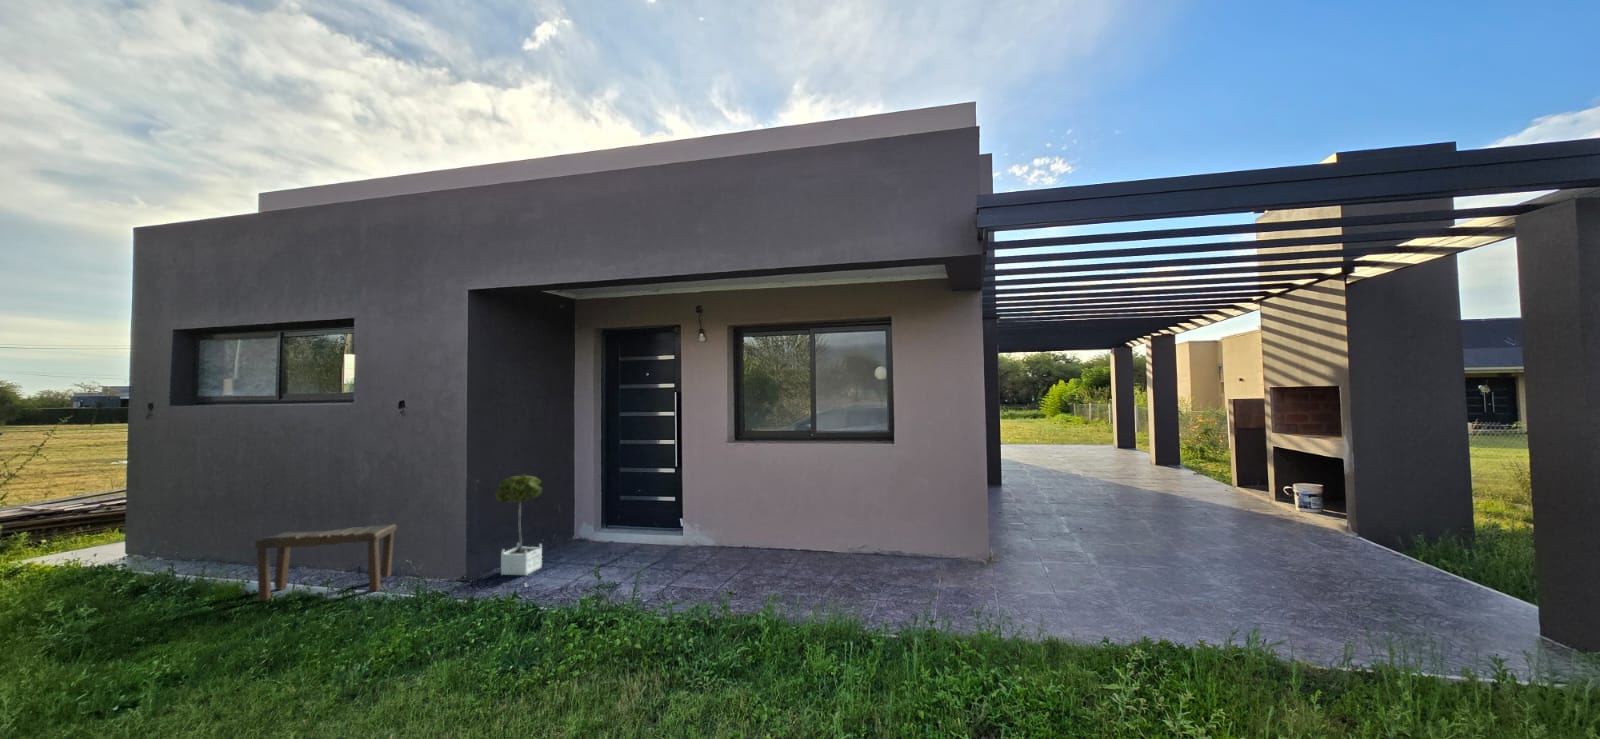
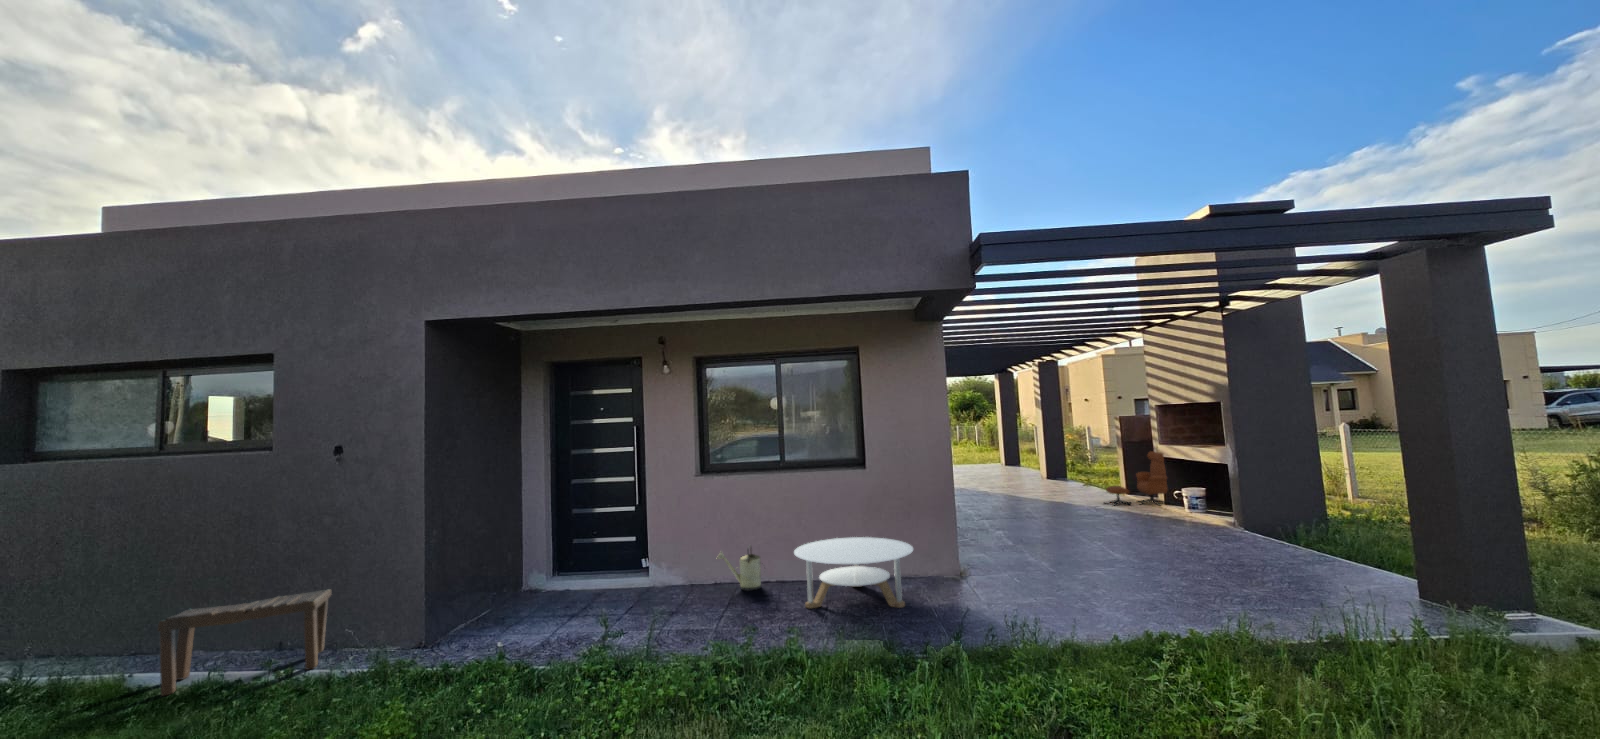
lounge chair: none [1197,440,1280,502] -> present [1106,451,1168,505]
potted tree: present [495,475,542,575] -> none [453,521,504,636]
watering can: none [742,512,788,557] -> present [716,545,761,591]
round table: none [807,512,930,588] -> present [794,537,913,608]

